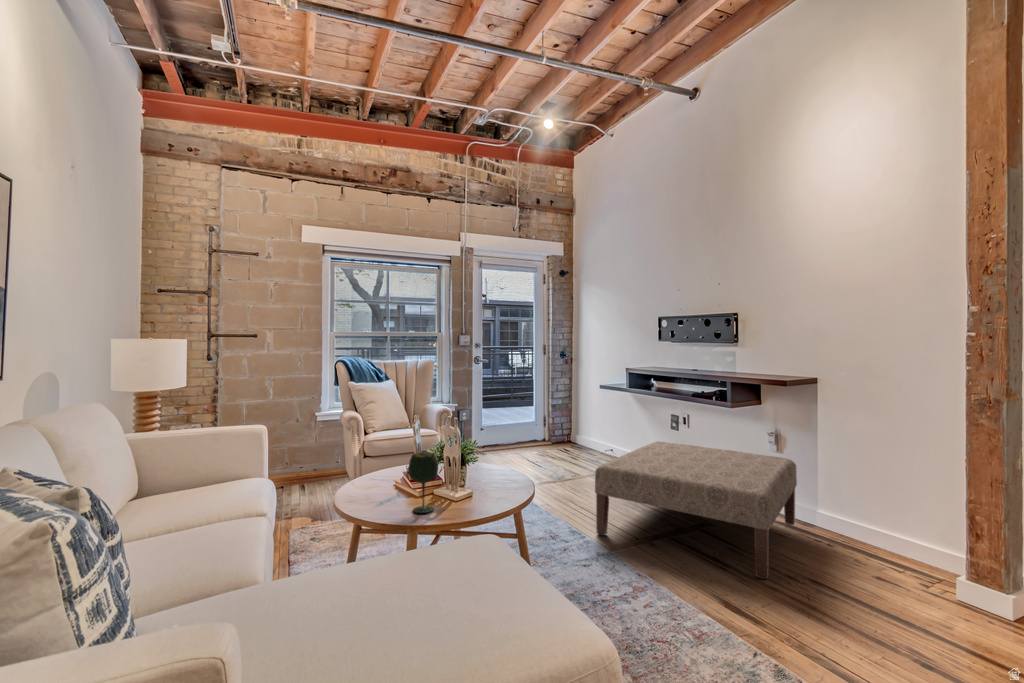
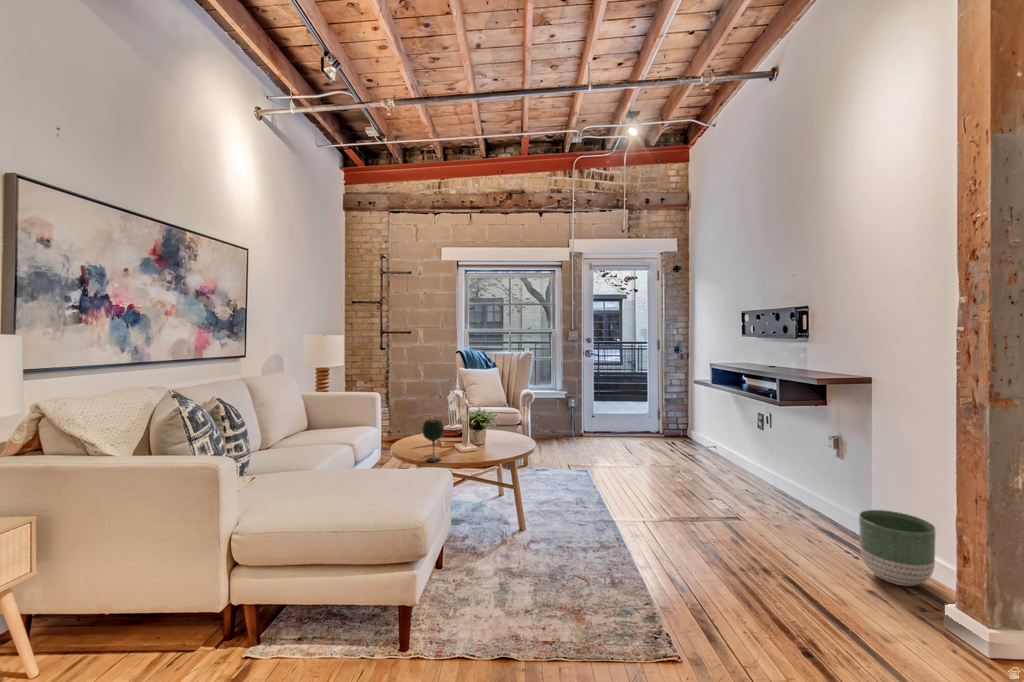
ottoman: present [595,441,797,579] -> none [615,435,844,567]
planter: none [847,500,914,566] -> present [859,510,935,586]

